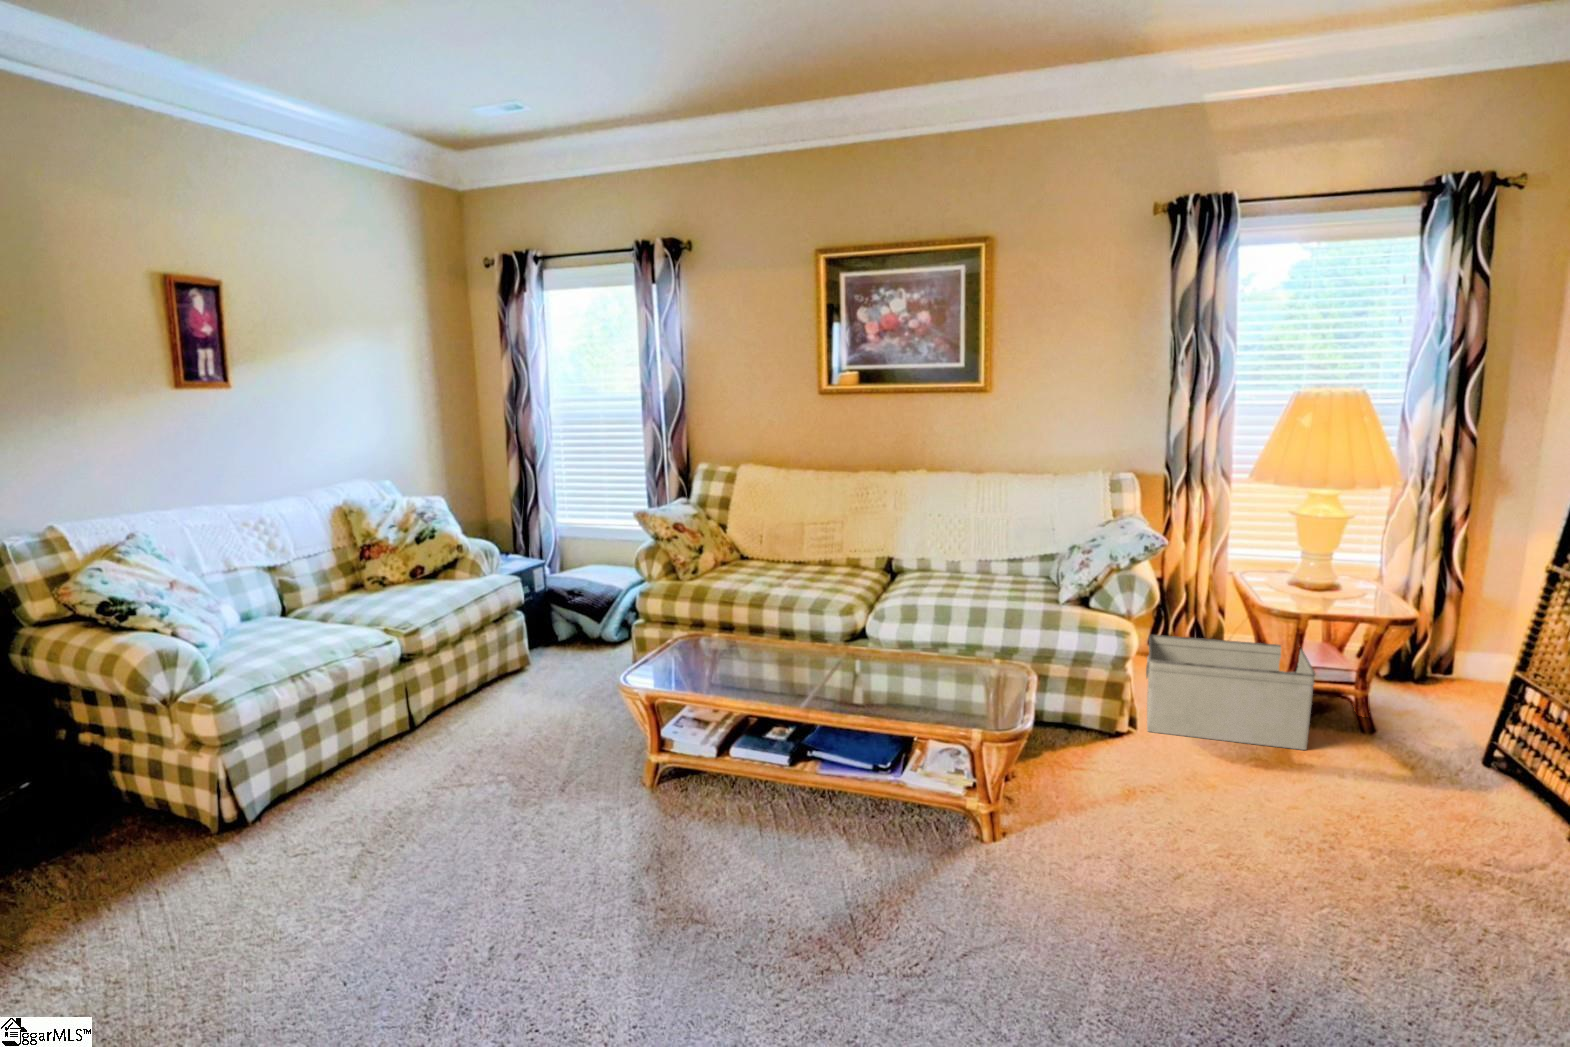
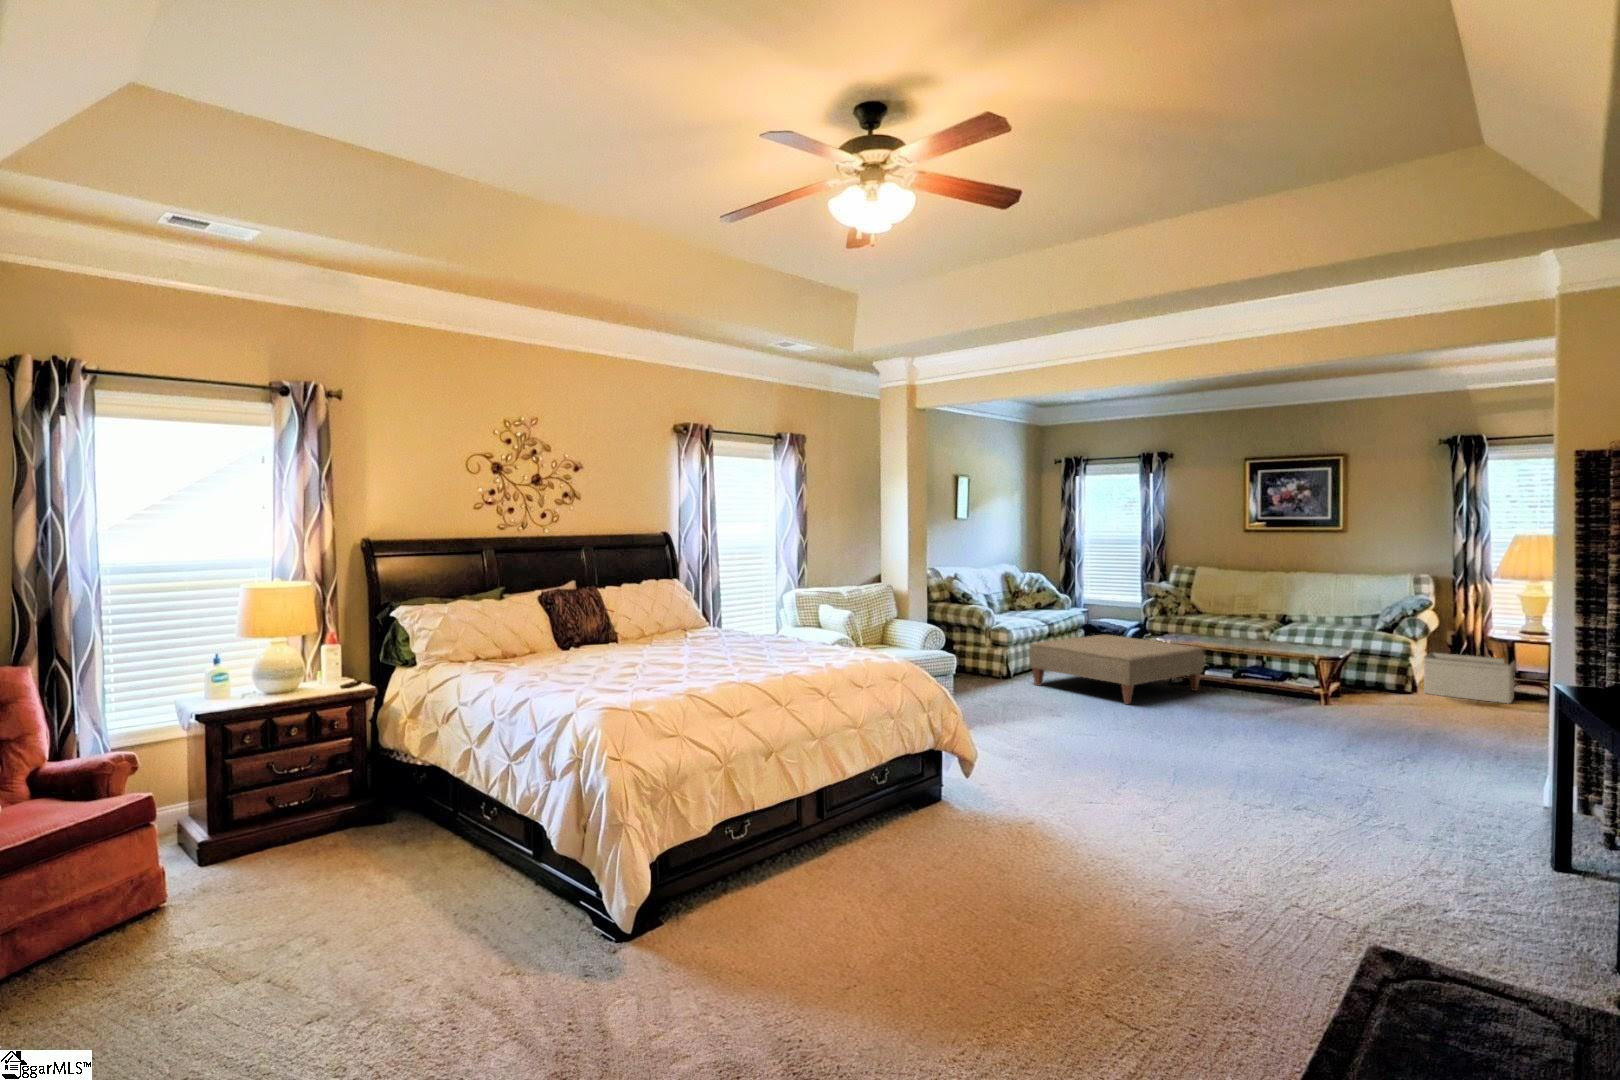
ottoman: none [245,659,710,966] -> present [1029,635,1204,704]

